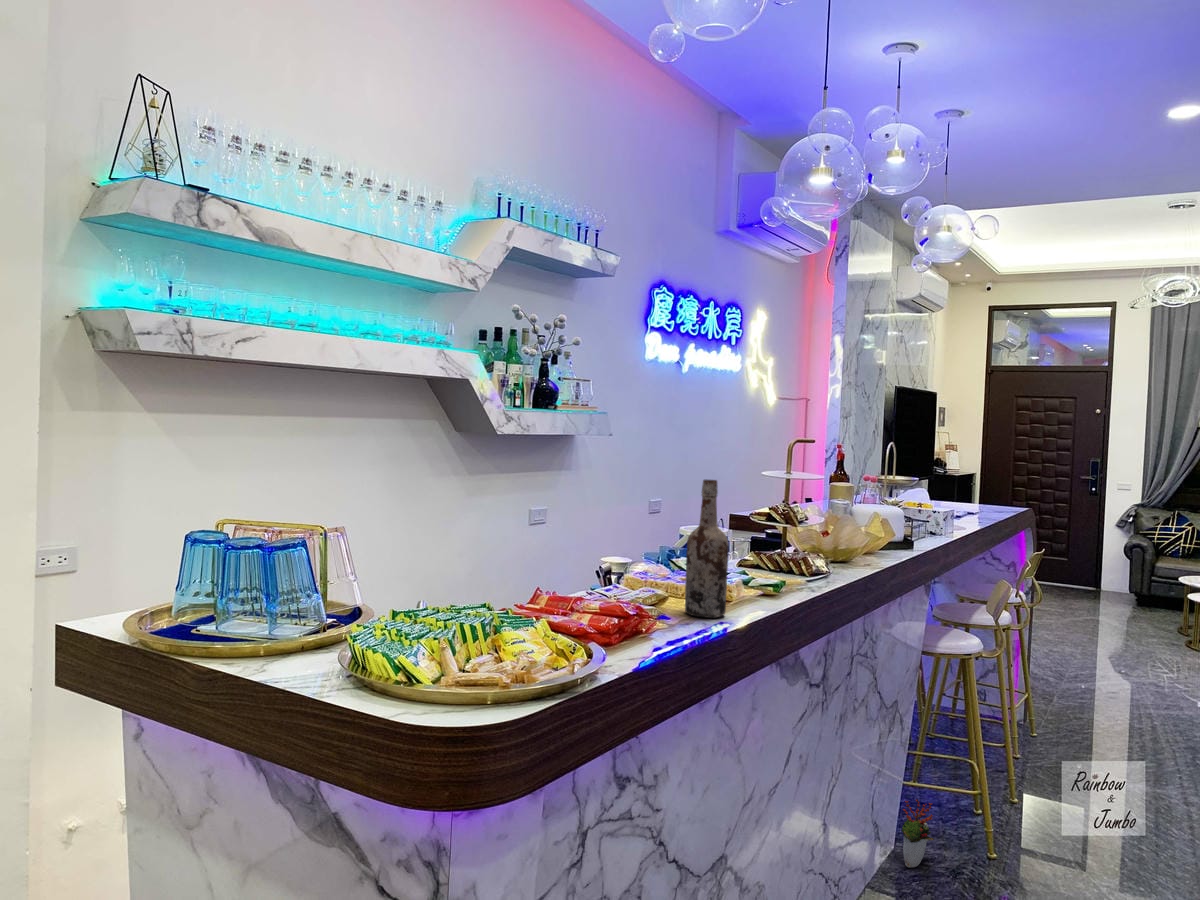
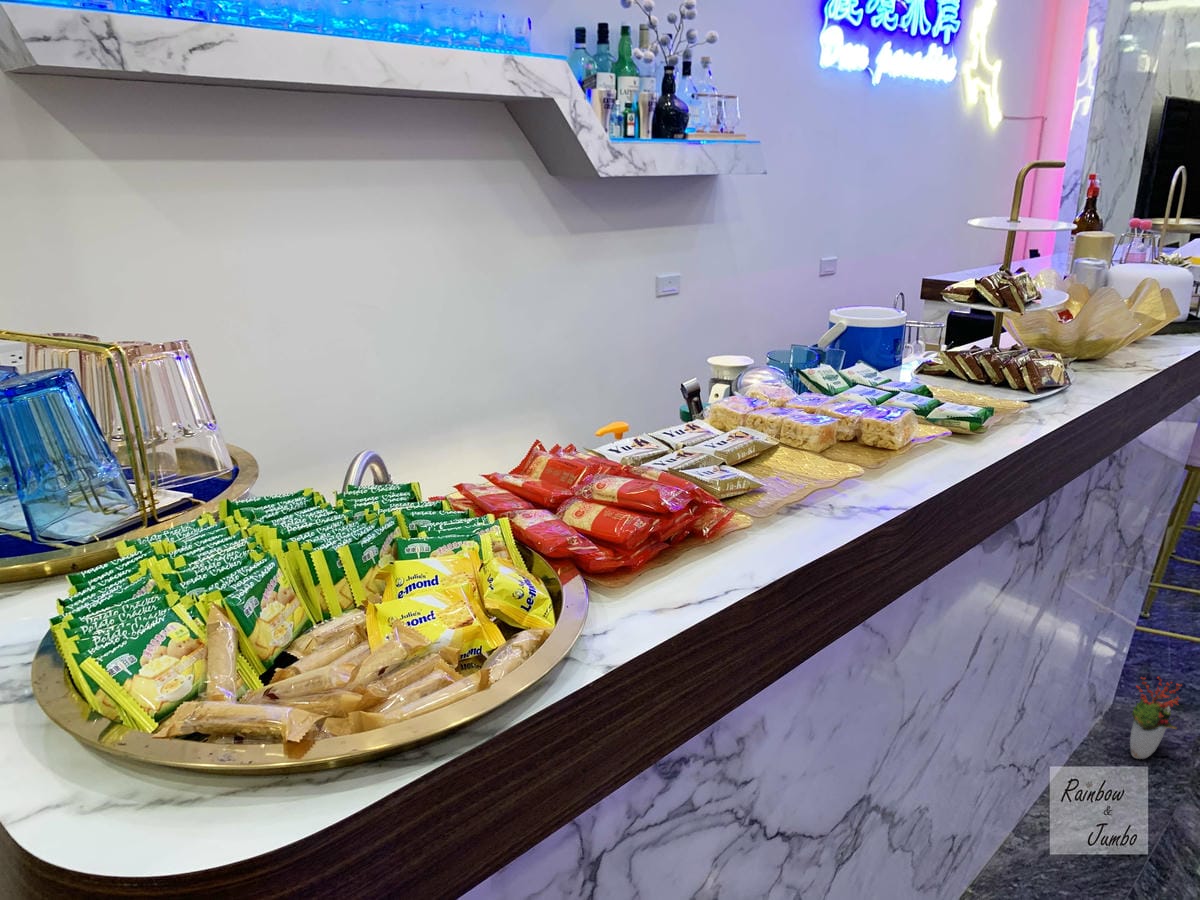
wine bottle: present [685,480,729,618] -> none [810,247,891,487]

